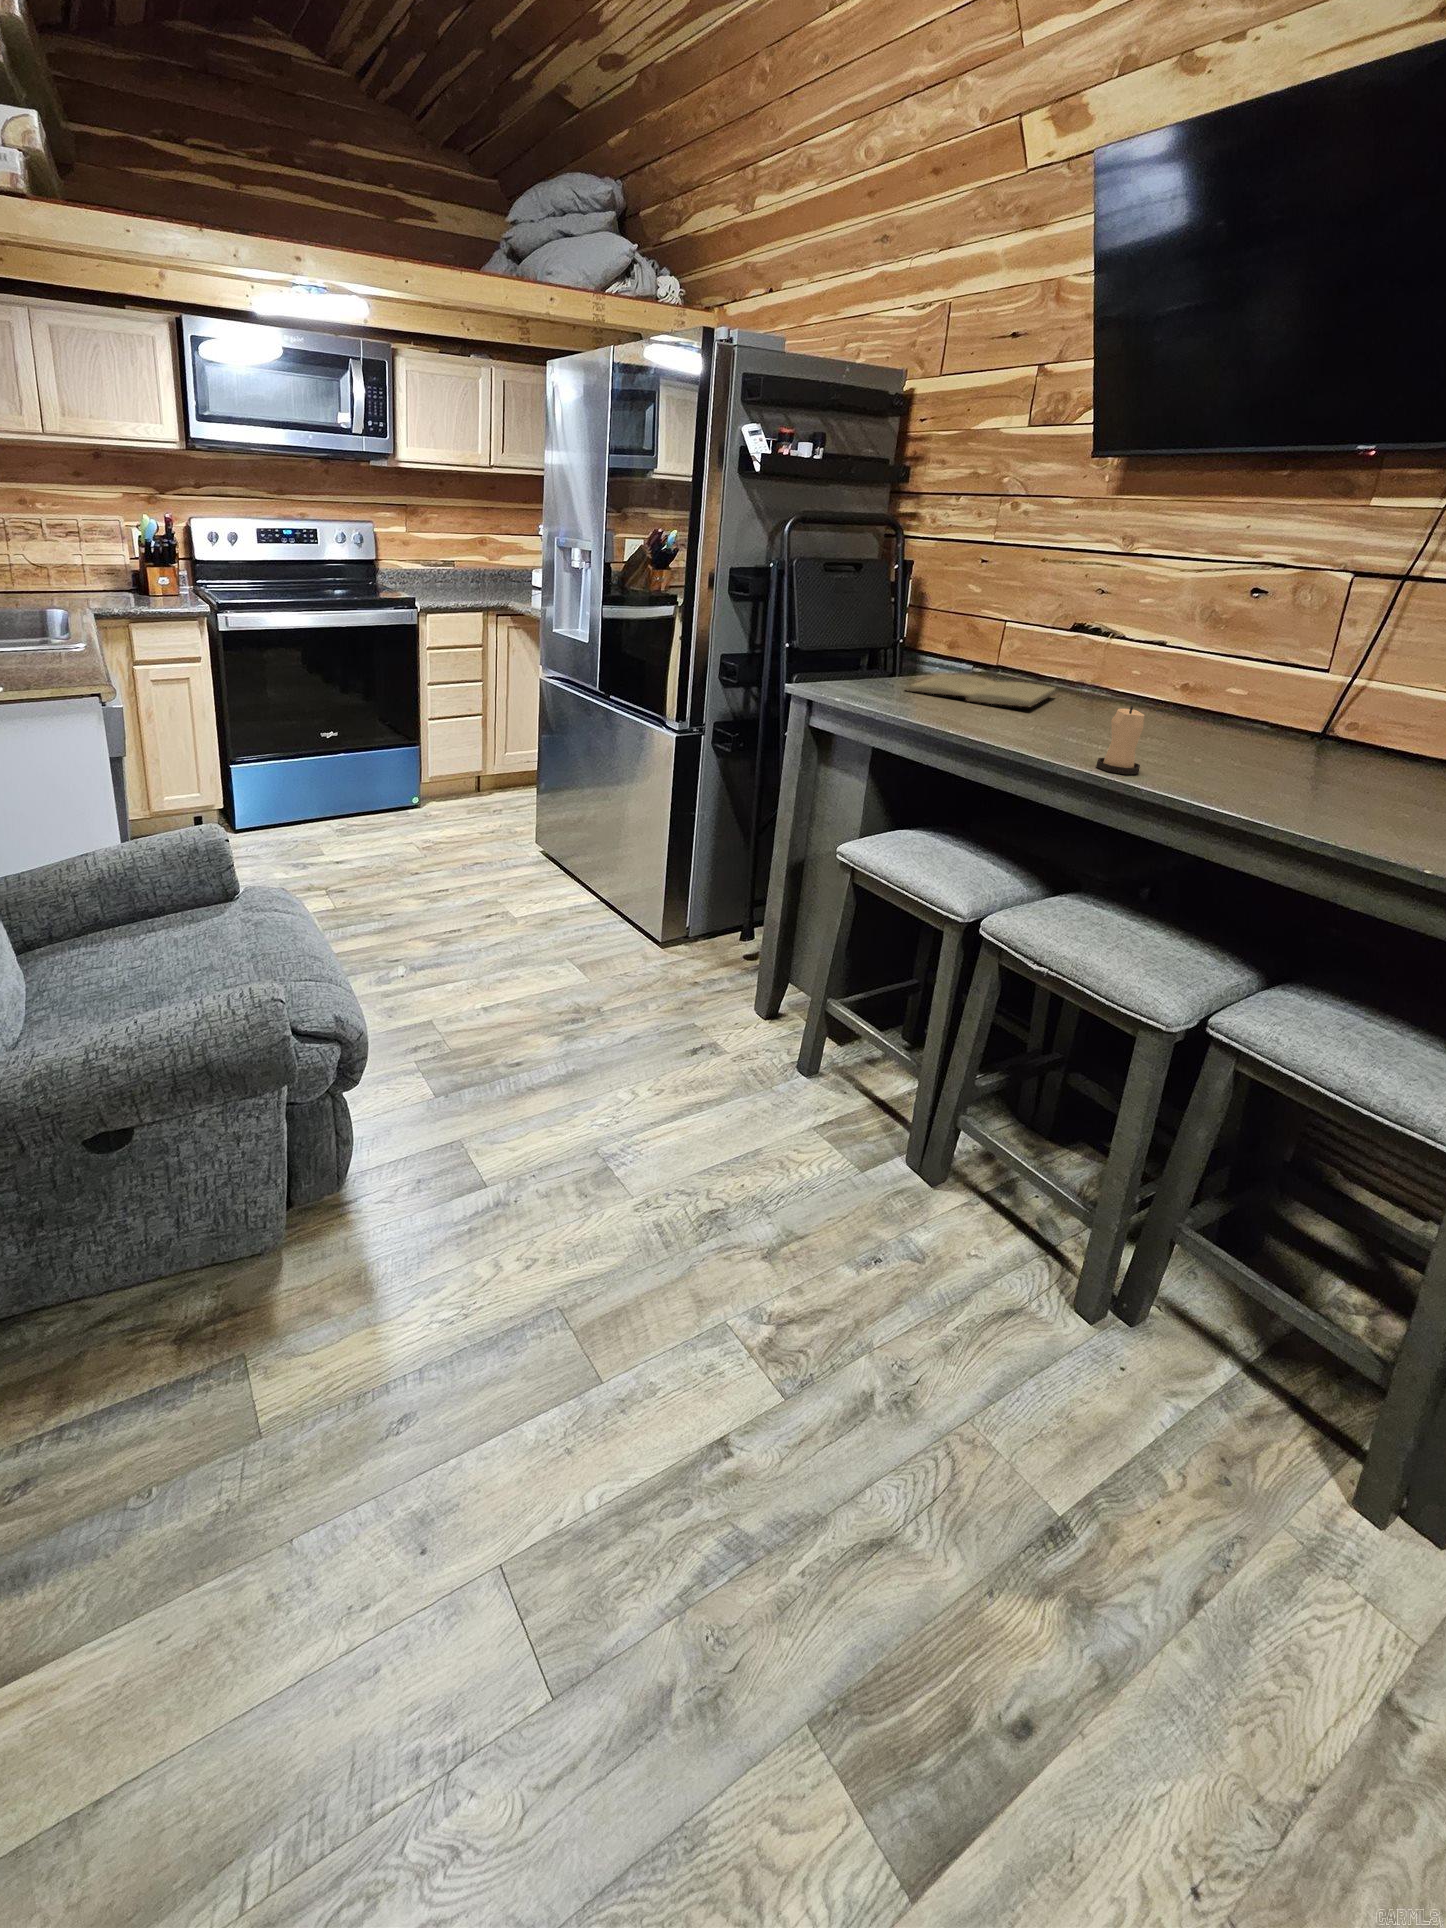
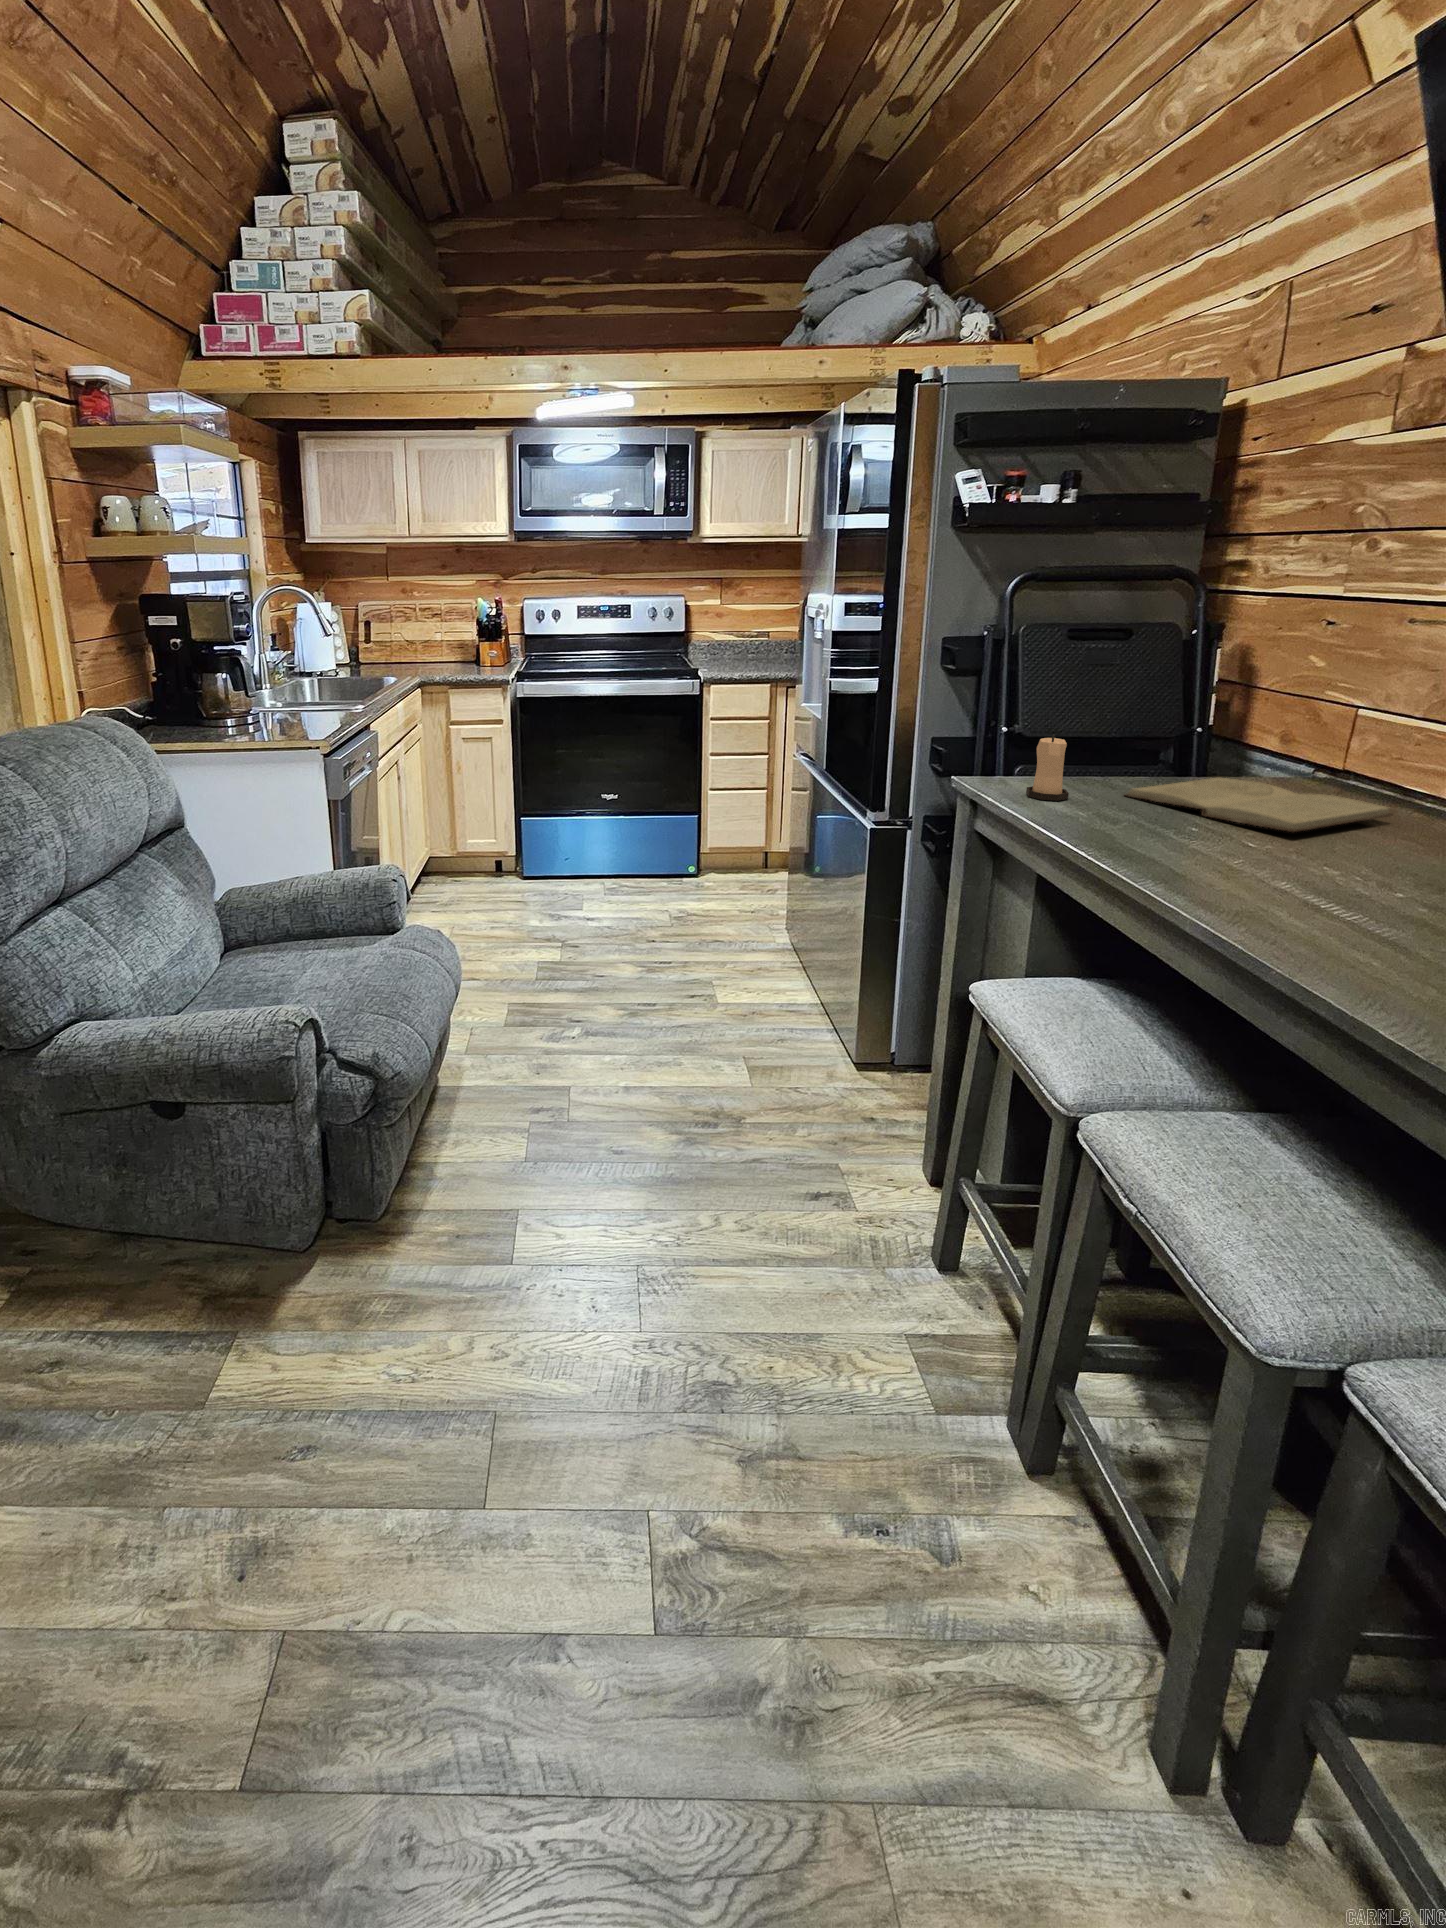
candle: present [1096,706,1145,774] -> present [1026,734,1069,801]

